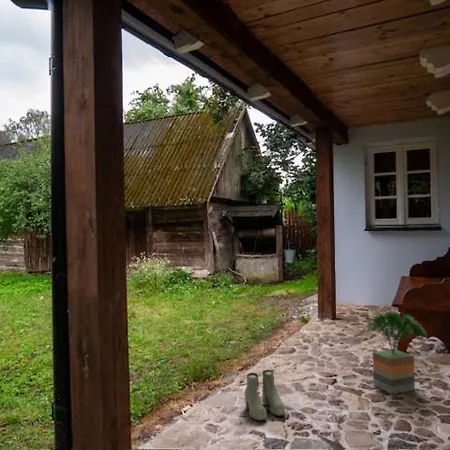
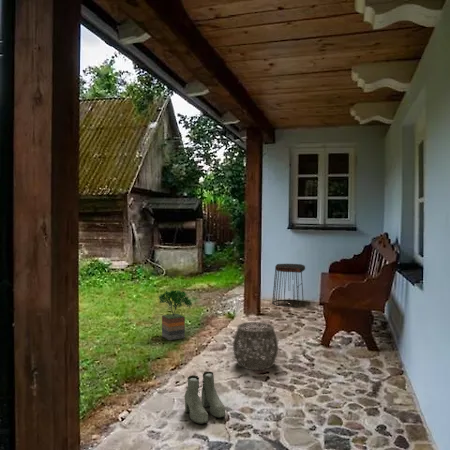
stool: none [351,268,386,314] -> present [272,264,305,307]
potted tree: present [366,312,426,394] -> present [159,290,192,340]
woven basket: none [300,324,348,374] -> present [233,322,278,370]

